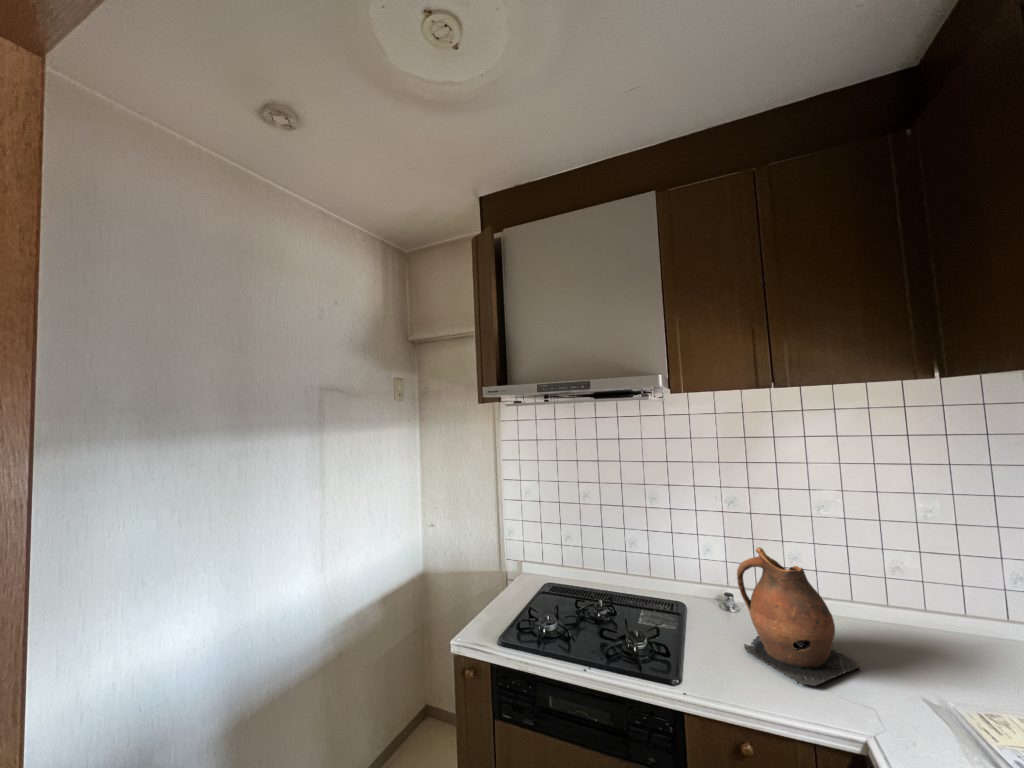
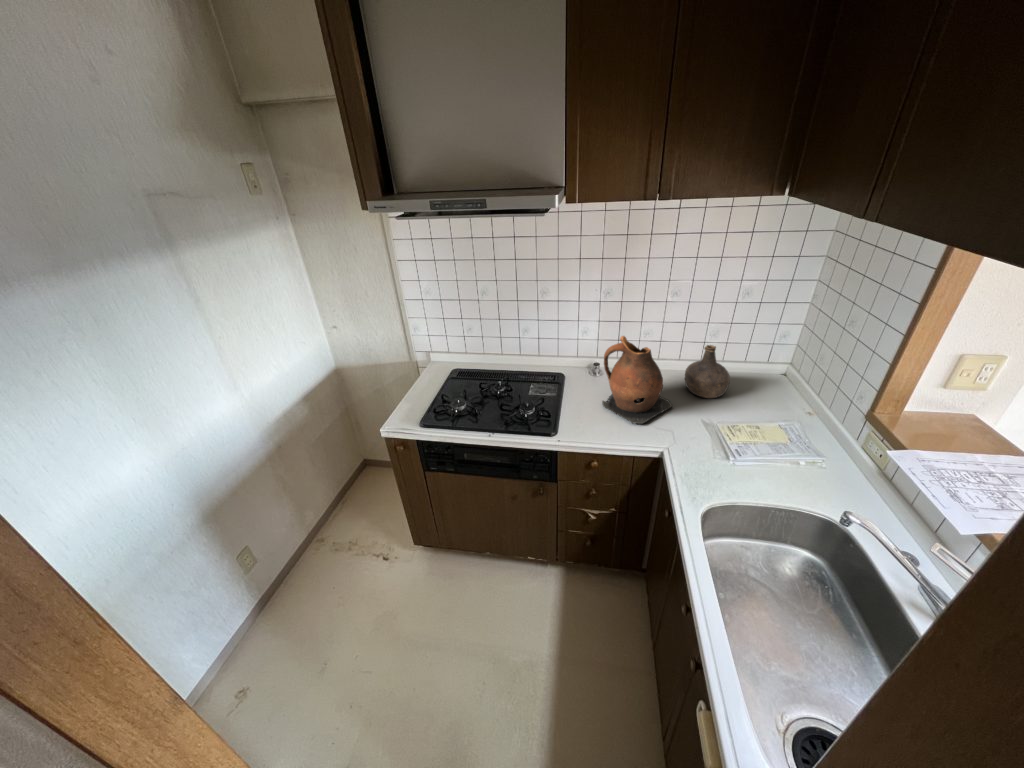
bottle: none [867,575,949,664] -> present [685,345,730,398]

